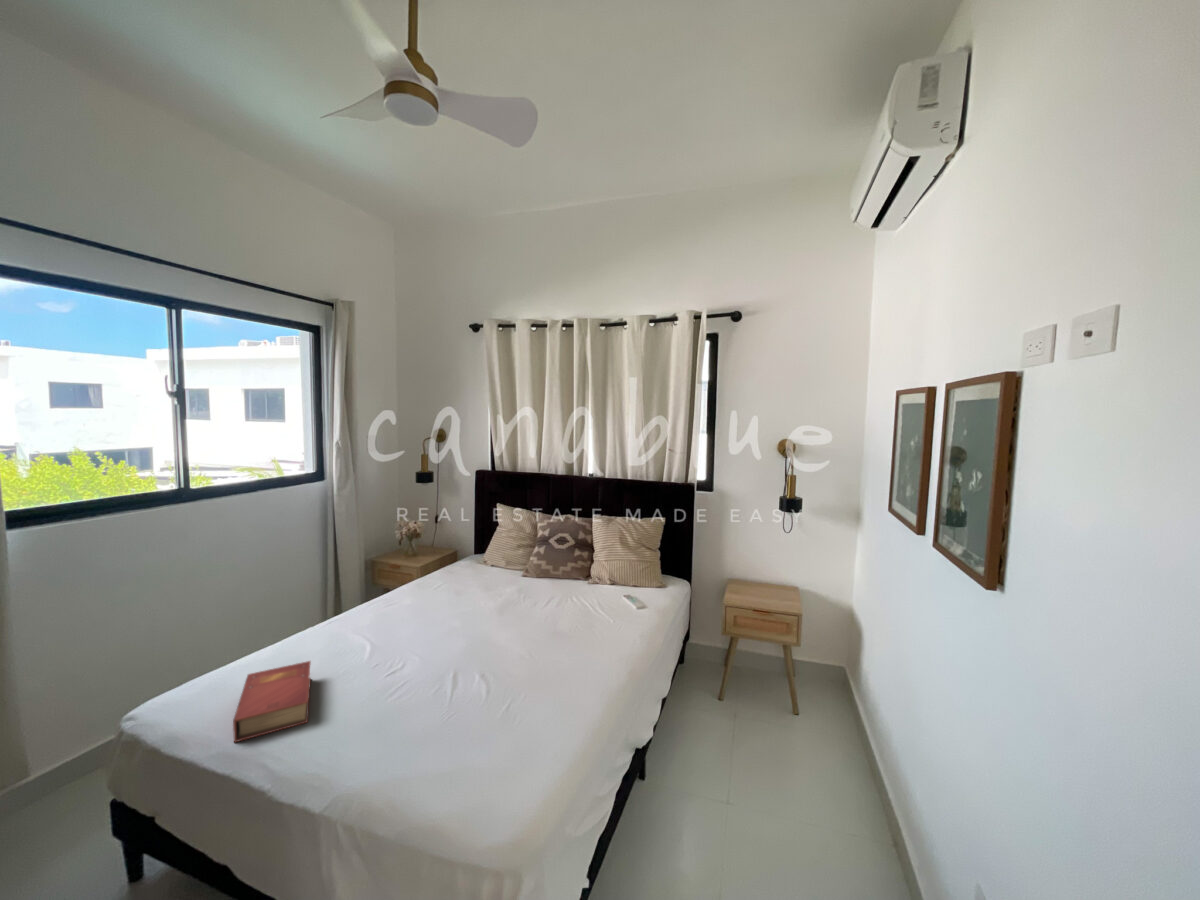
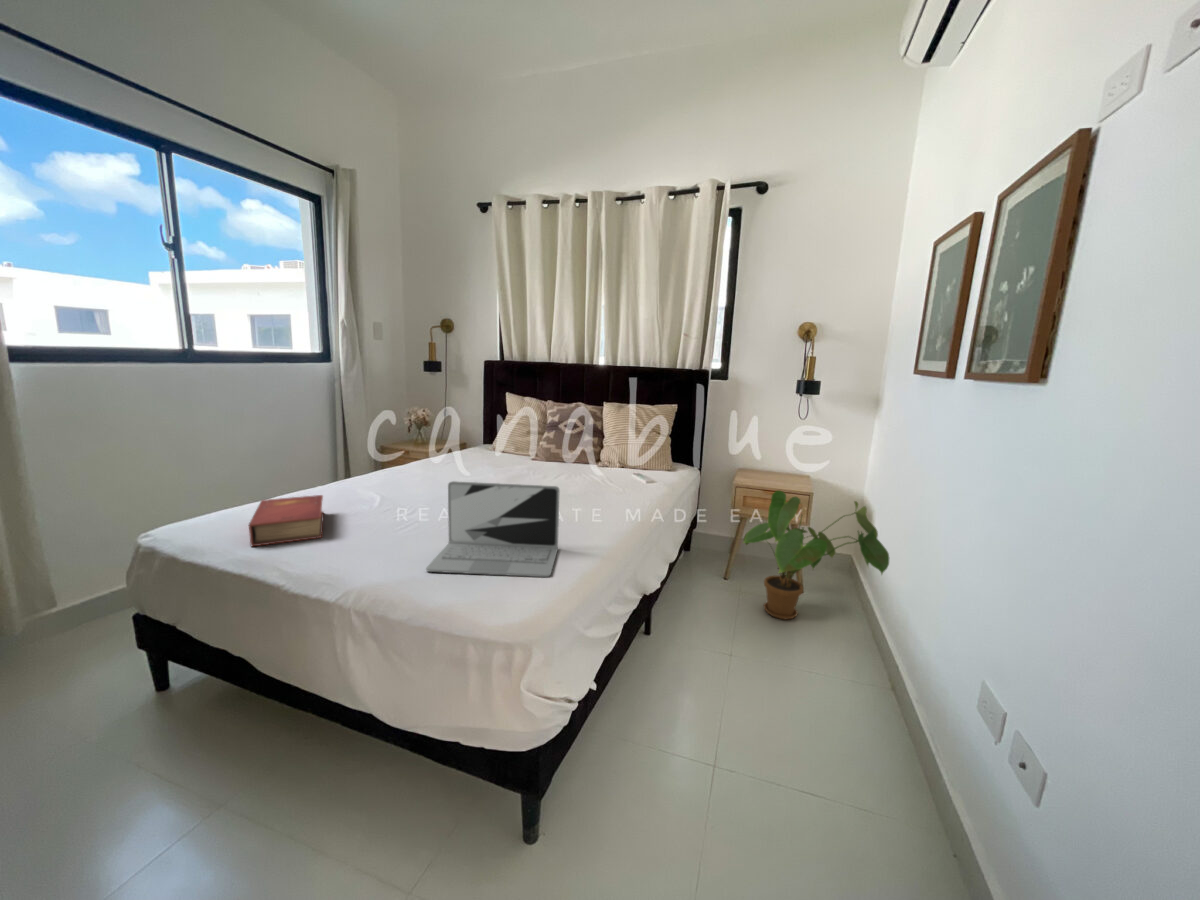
house plant: none [734,618,881,753] -> present [744,491,889,620]
laptop: none [413,664,548,780] -> present [426,481,560,577]

